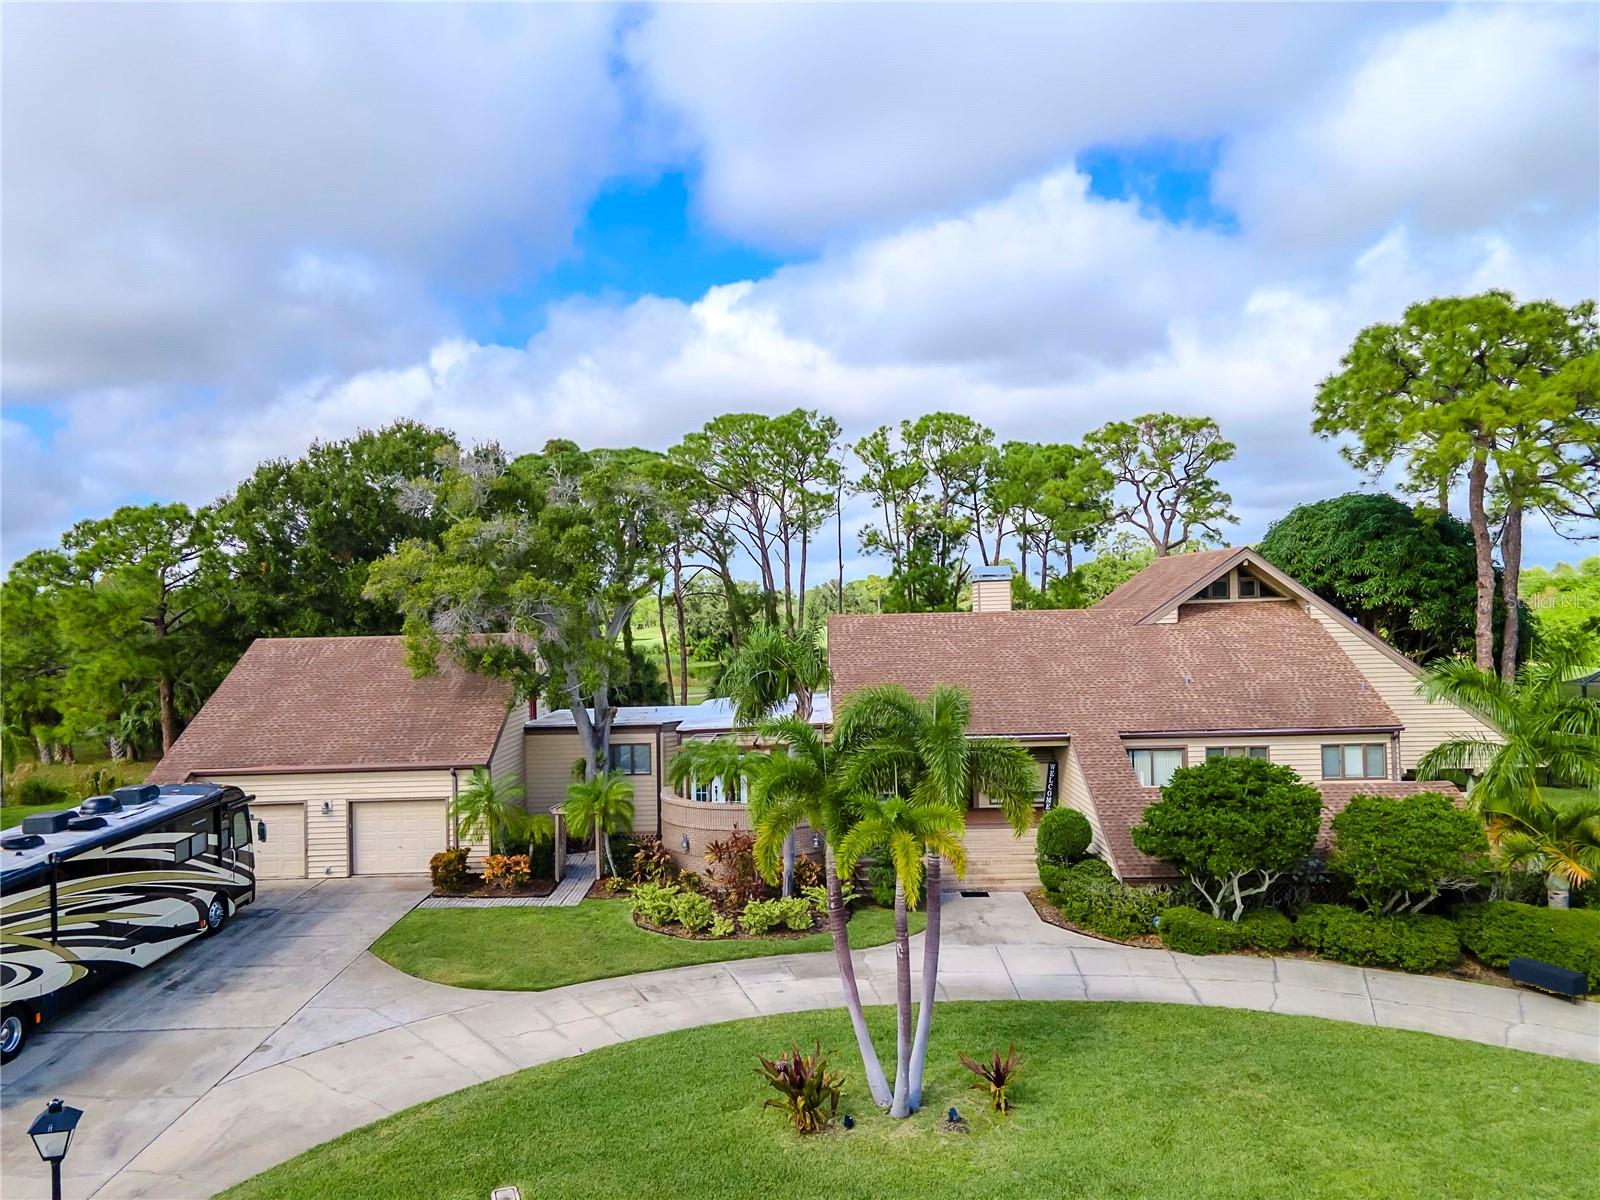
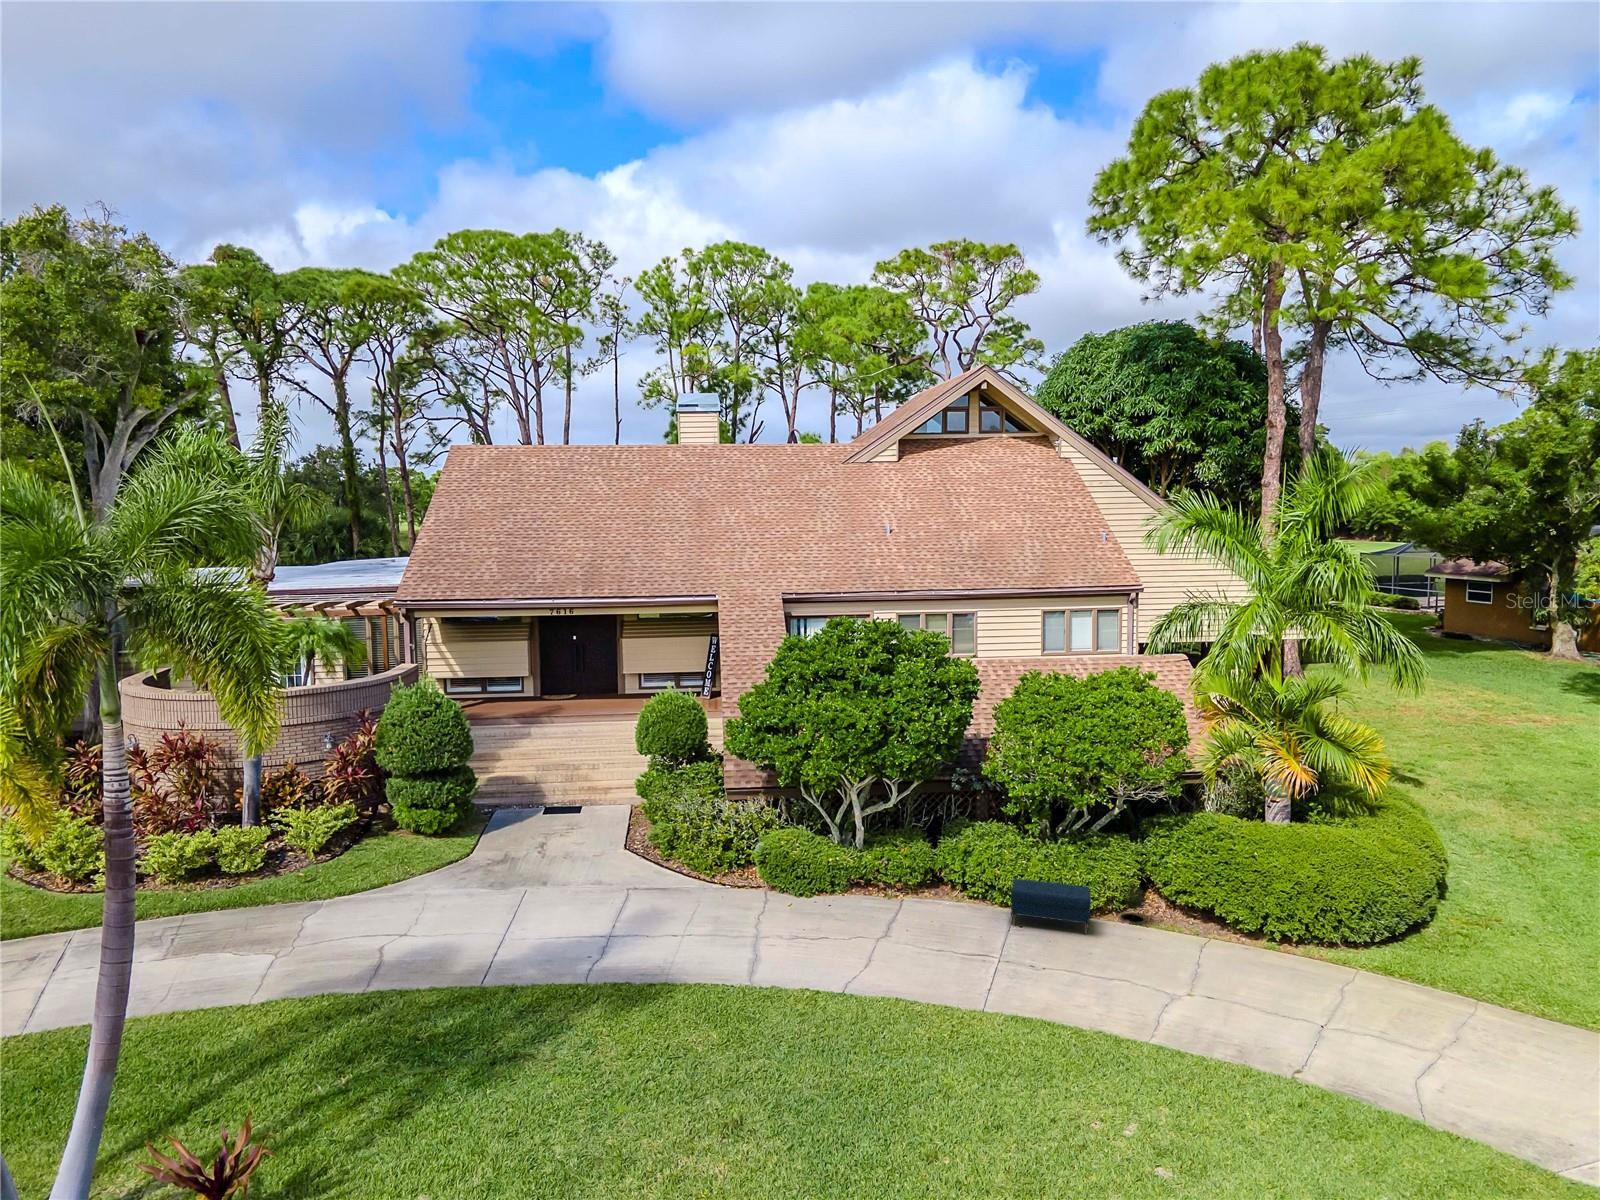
bench: present [1509,957,1589,1005] -> present [1011,878,1091,934]

